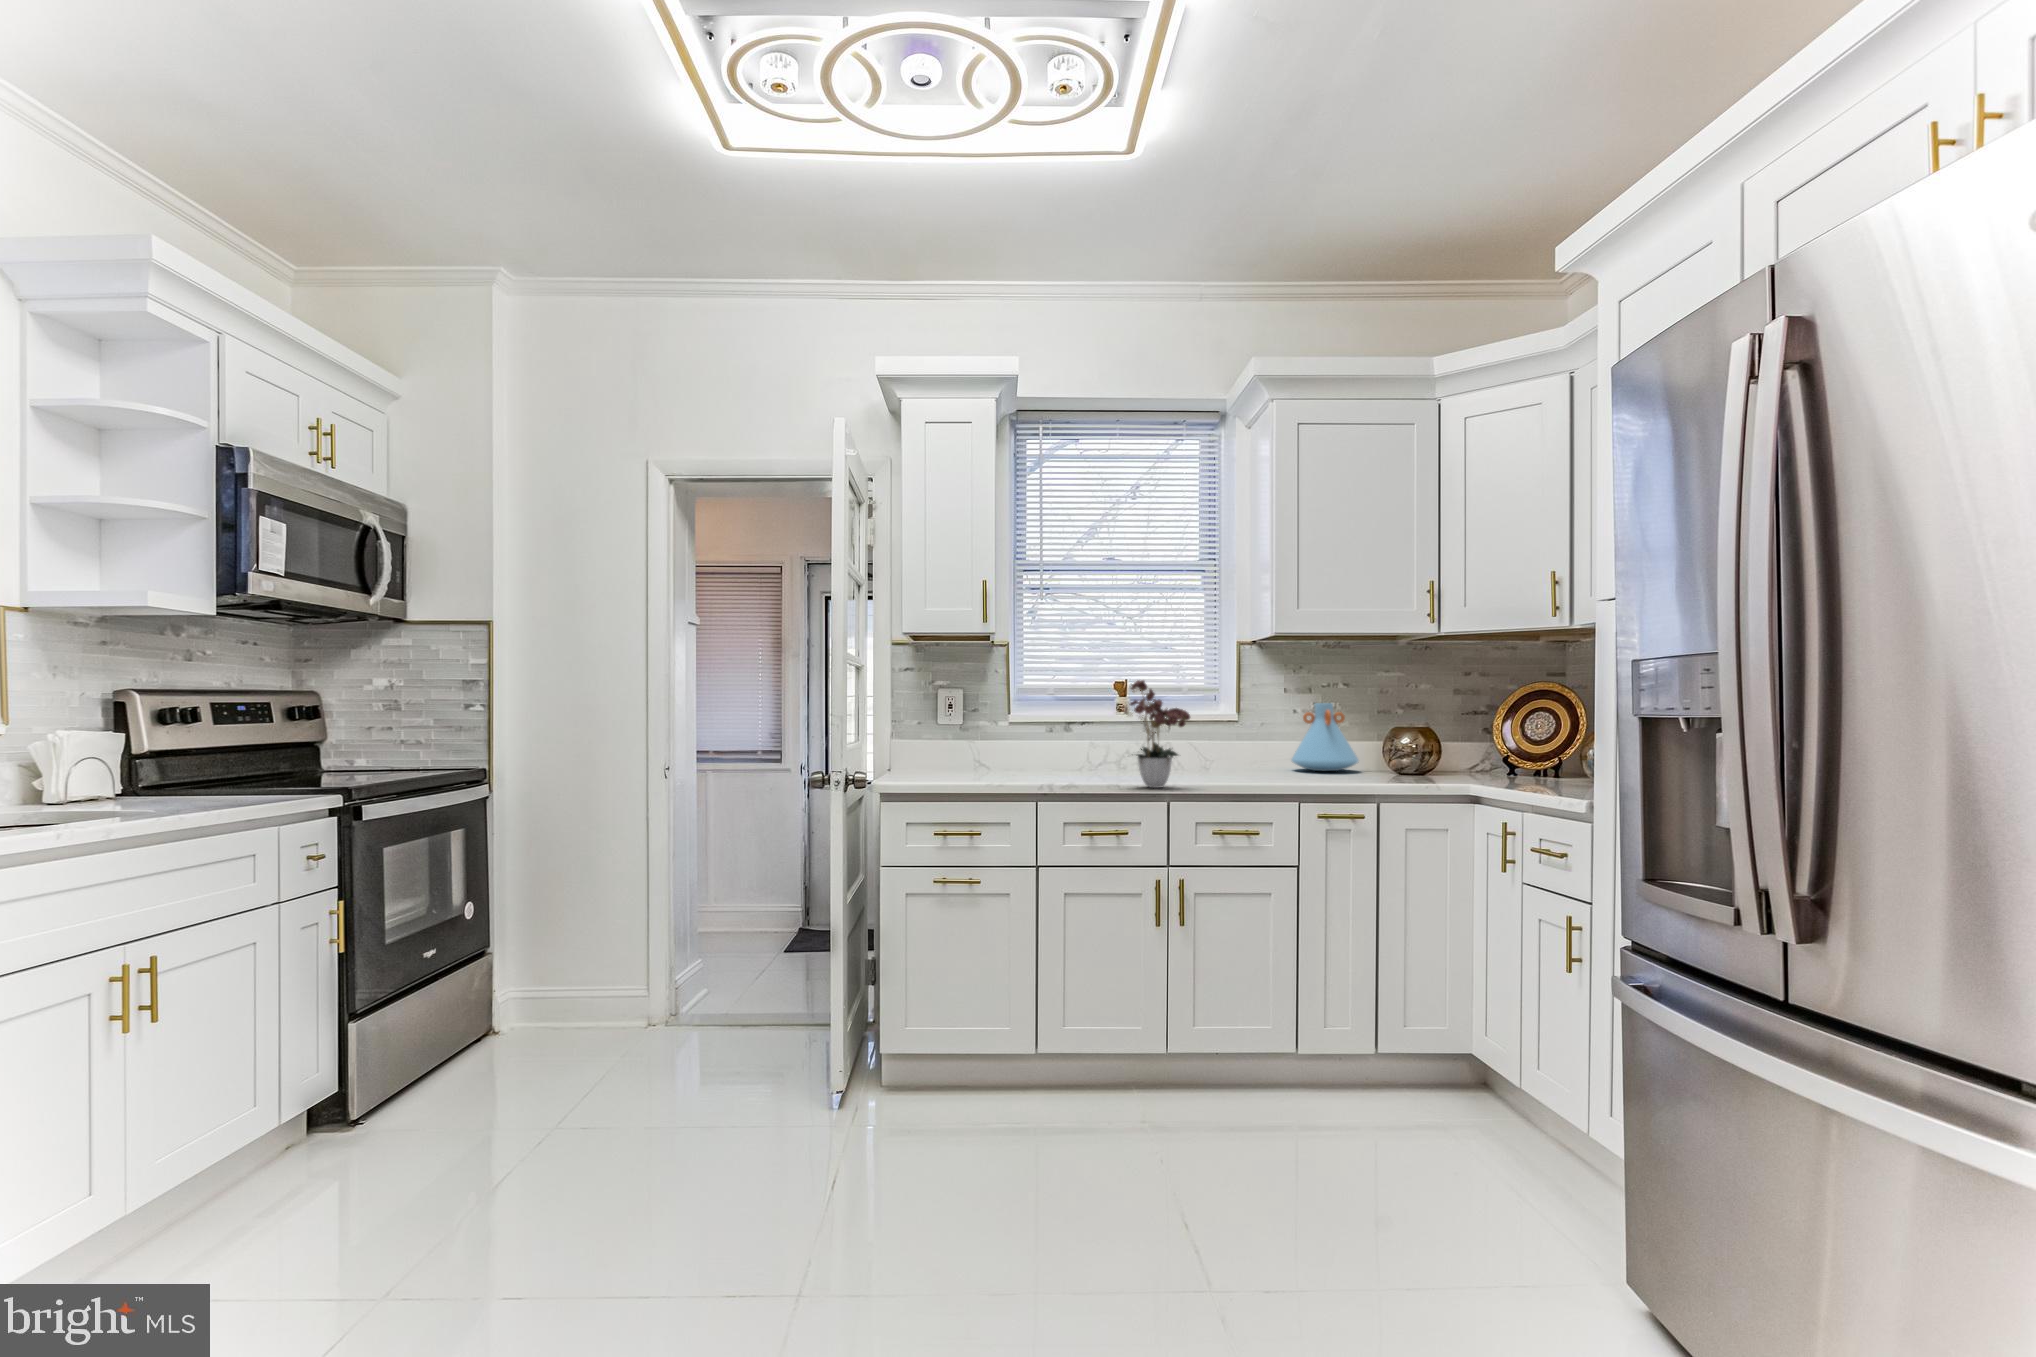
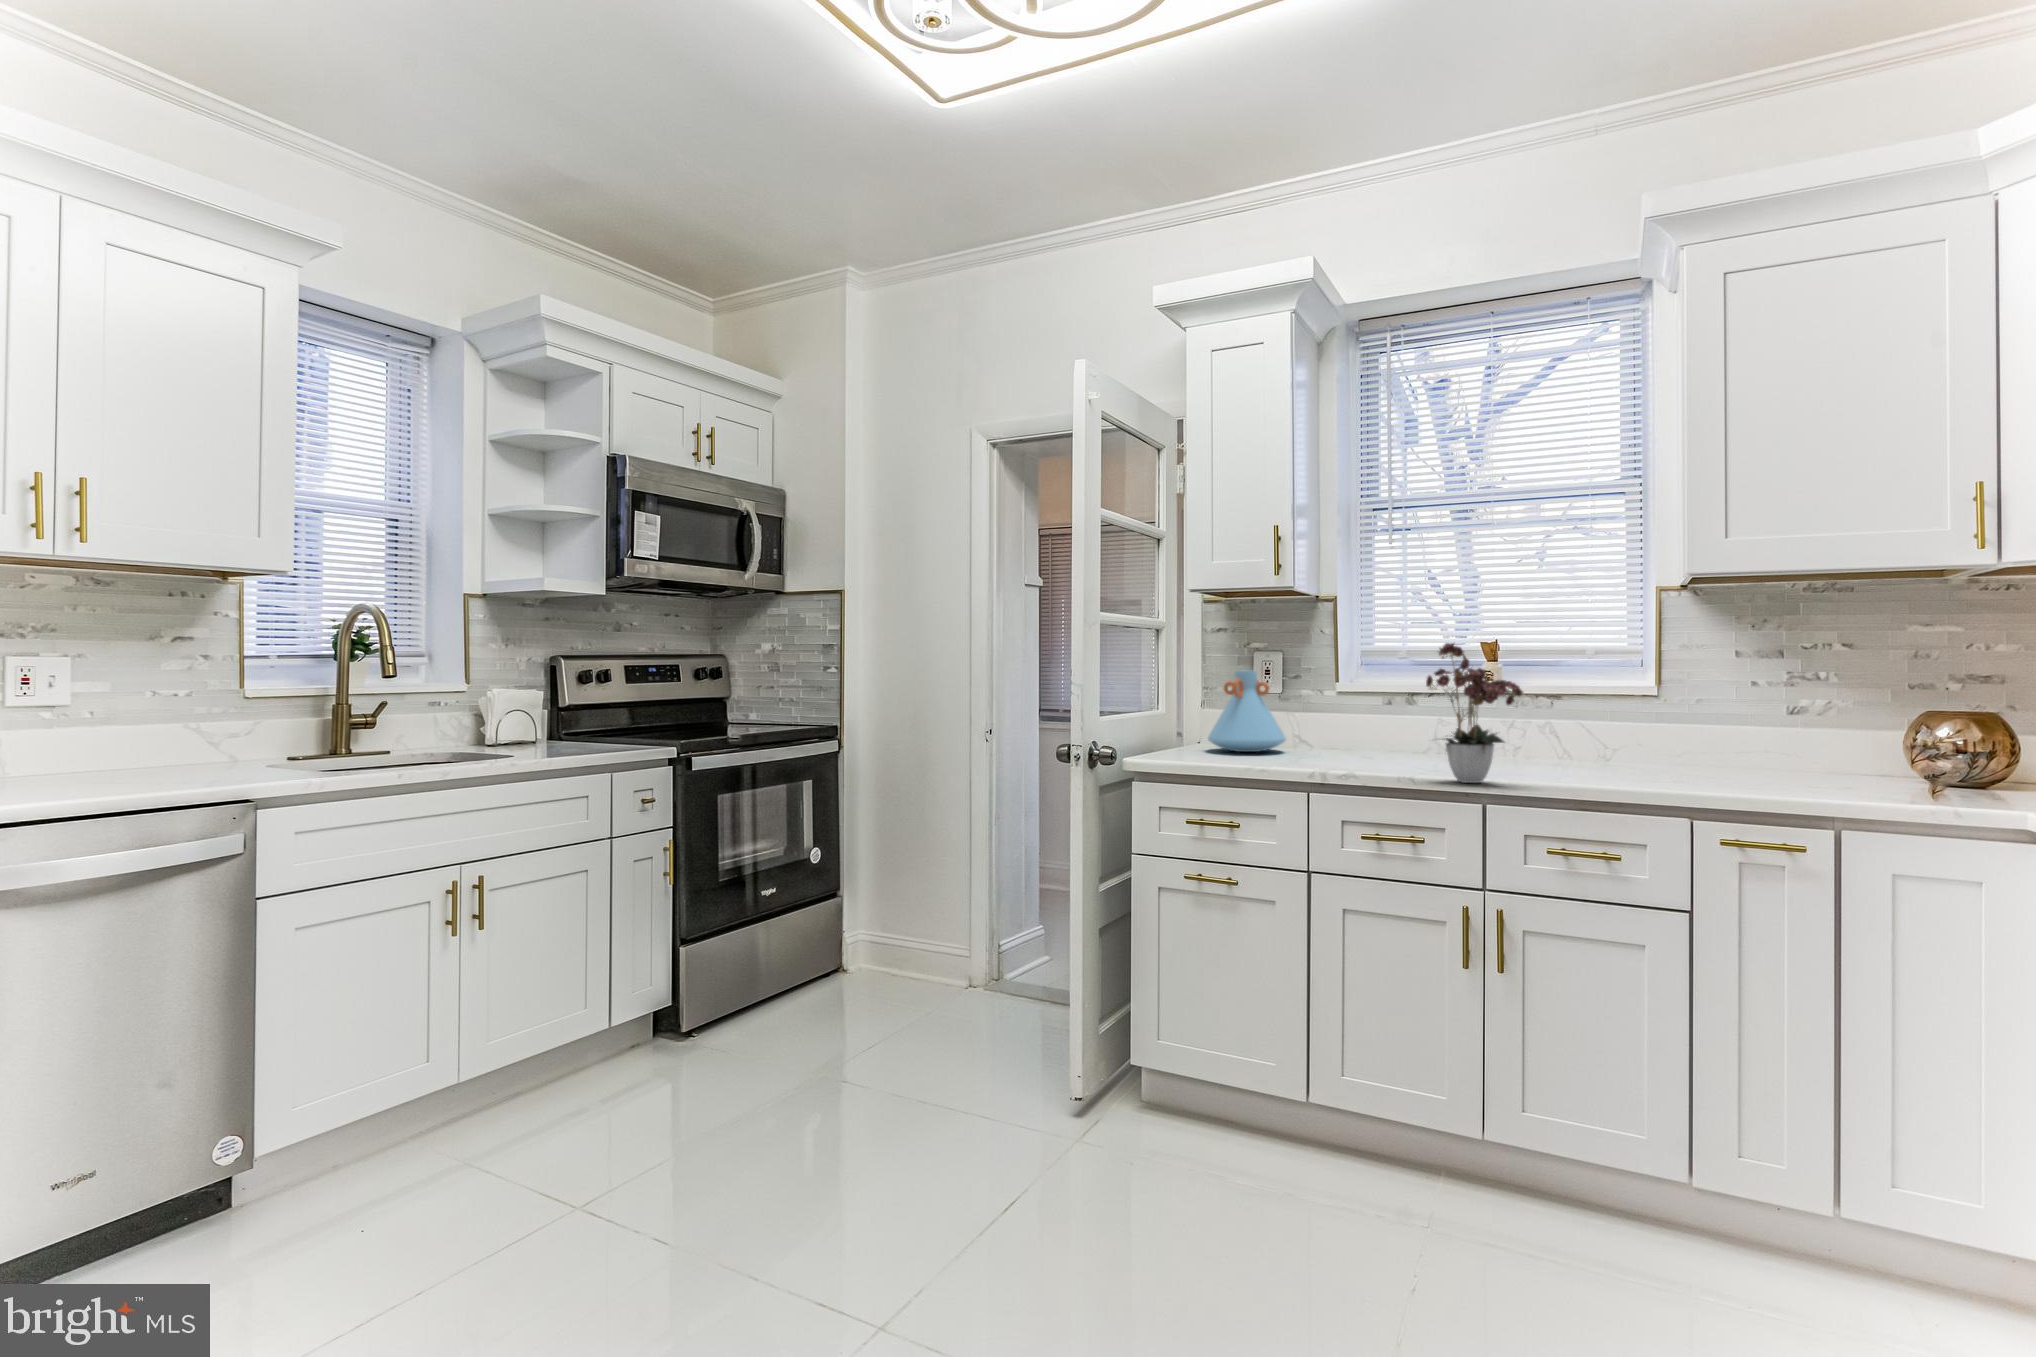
vase: present [1292,703,1359,771] -> present [1208,671,1286,752]

